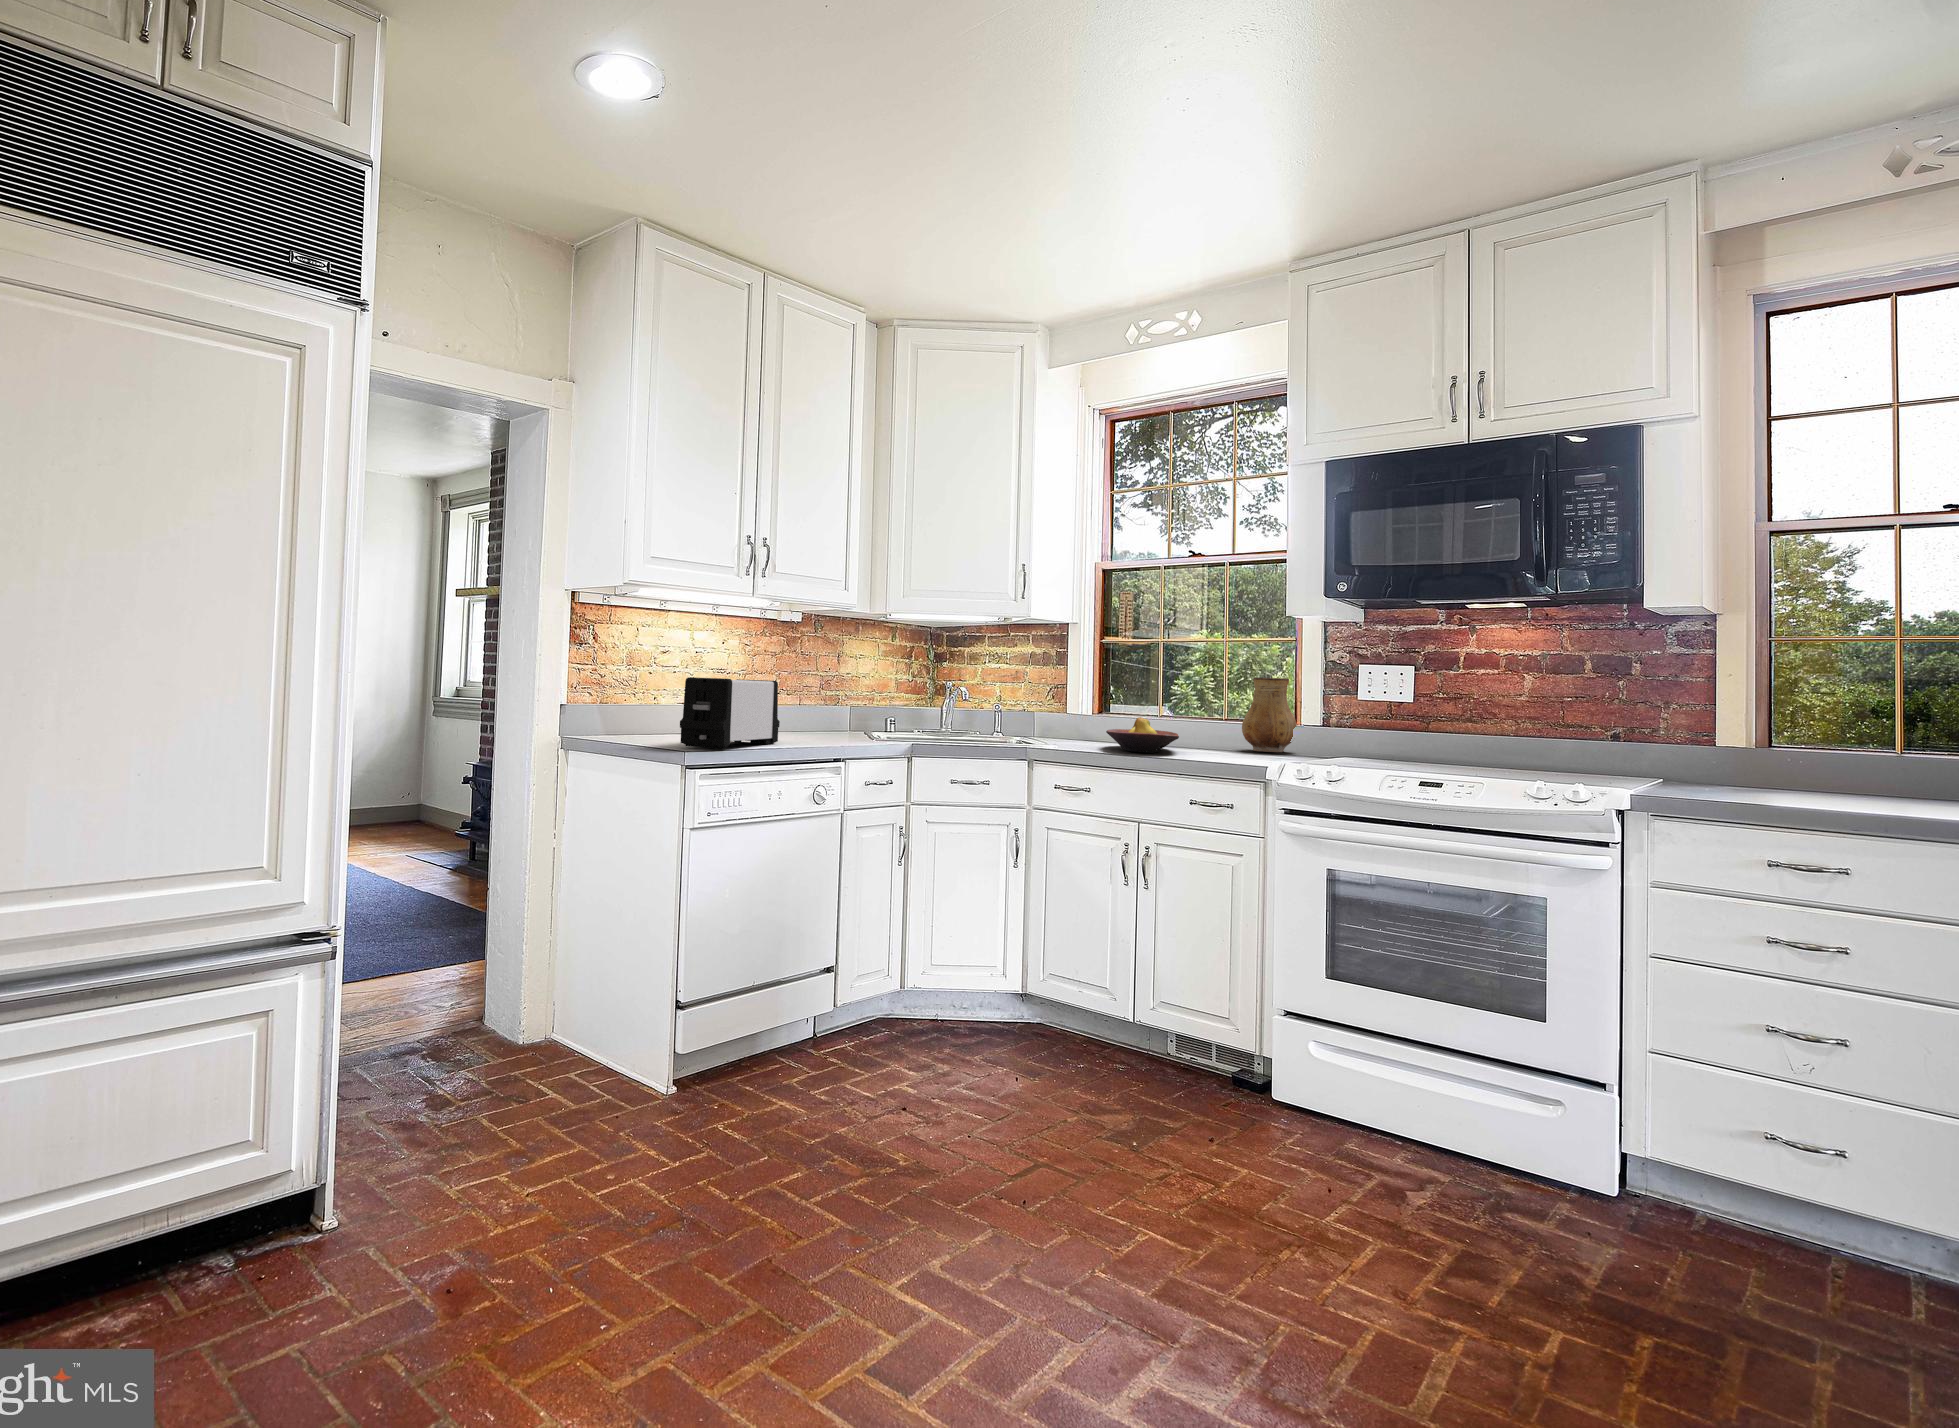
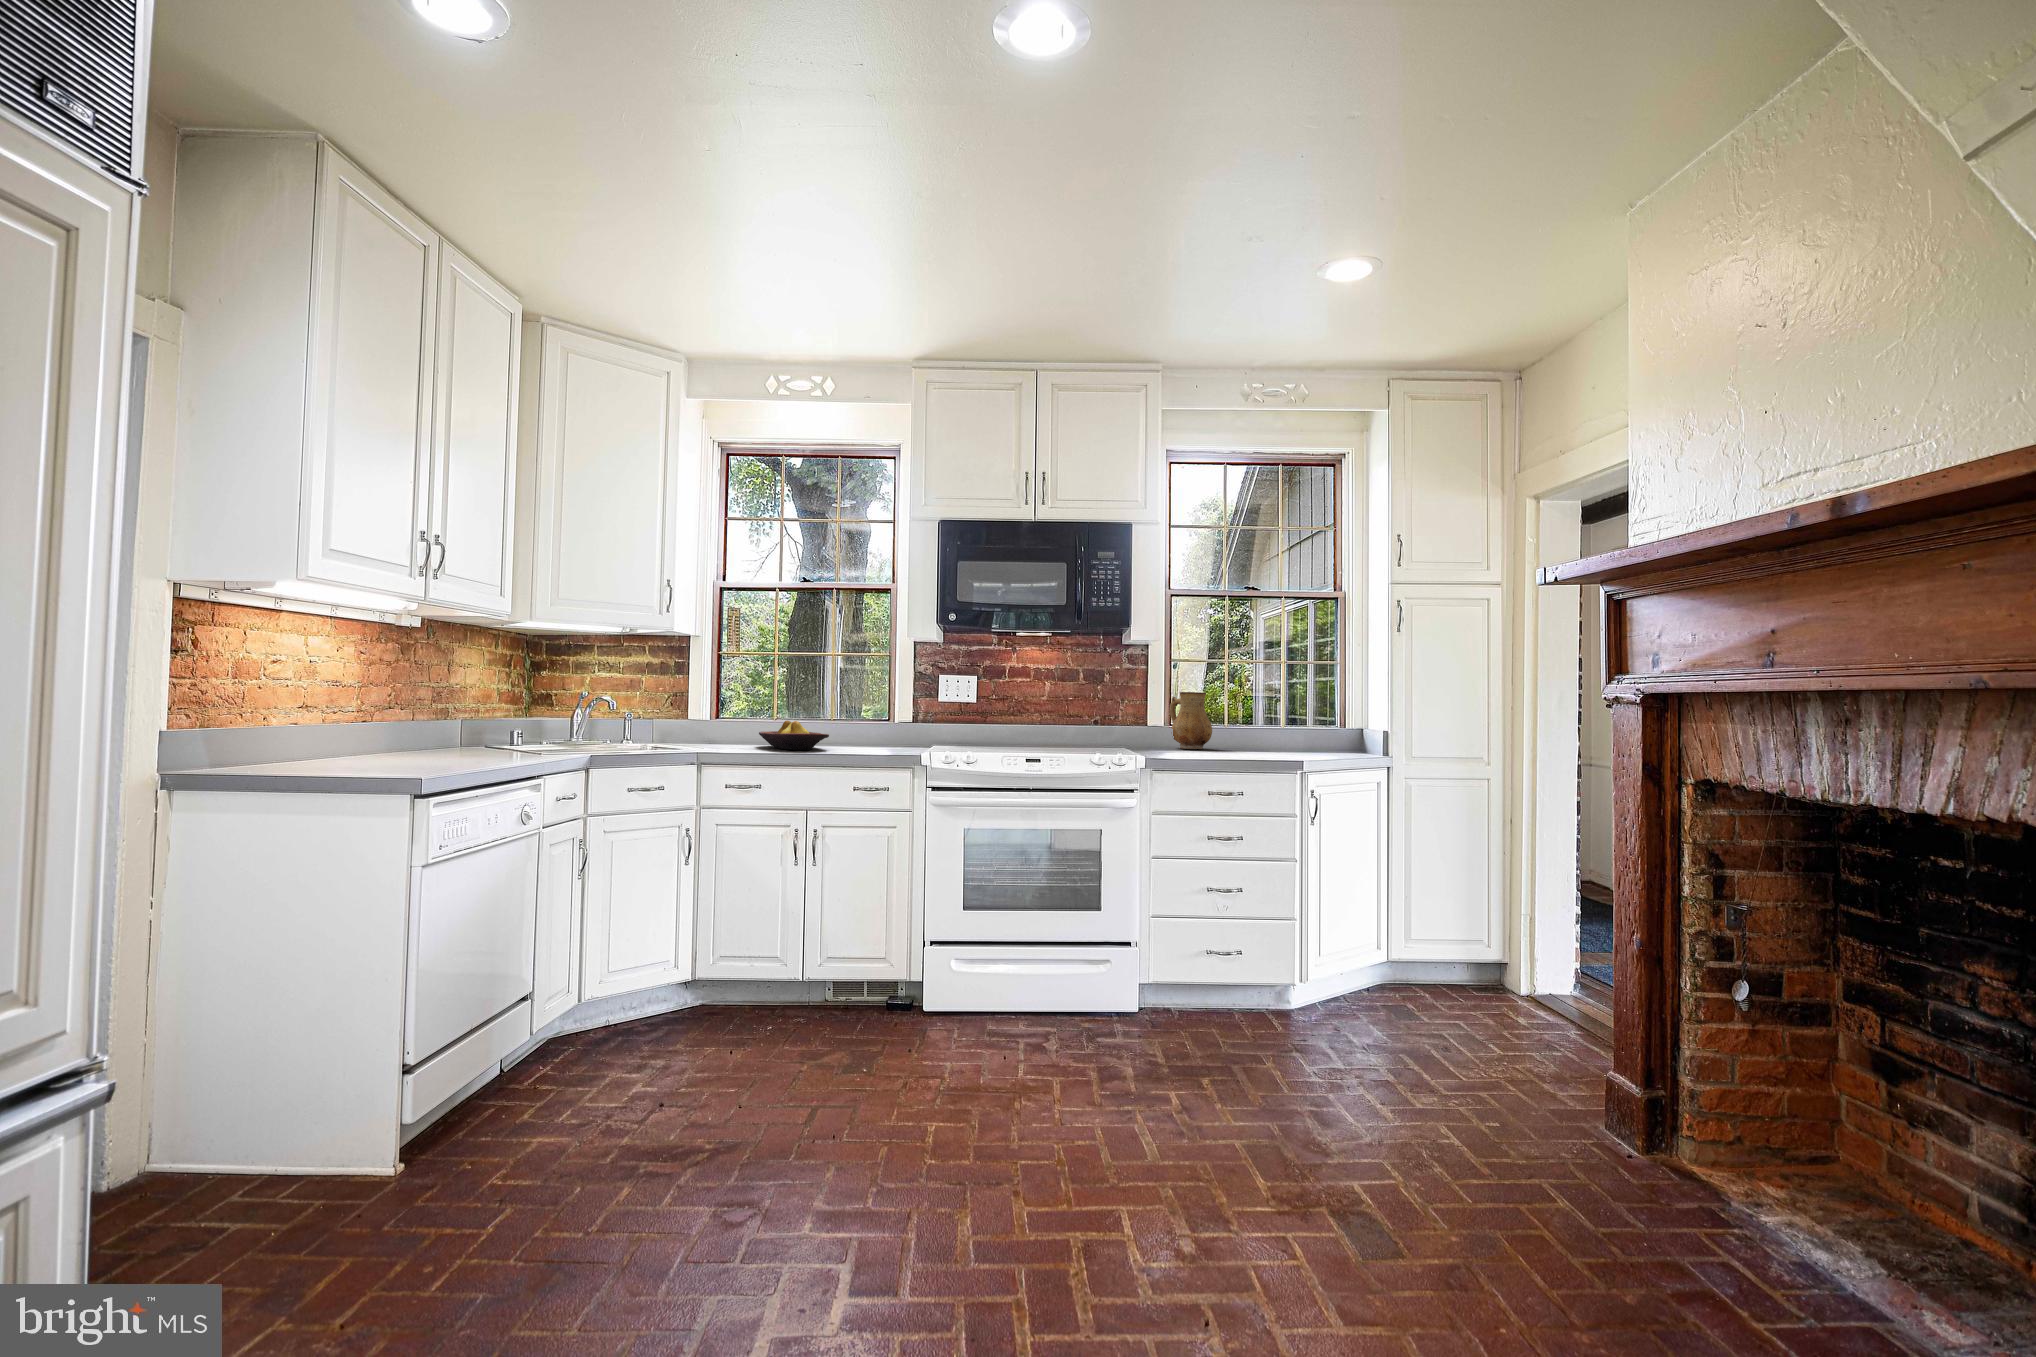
toaster: present [680,677,780,749] -> none [360,694,450,769]
ceramic pitcher: present [1242,678,1297,752] -> present [1170,692,1212,749]

